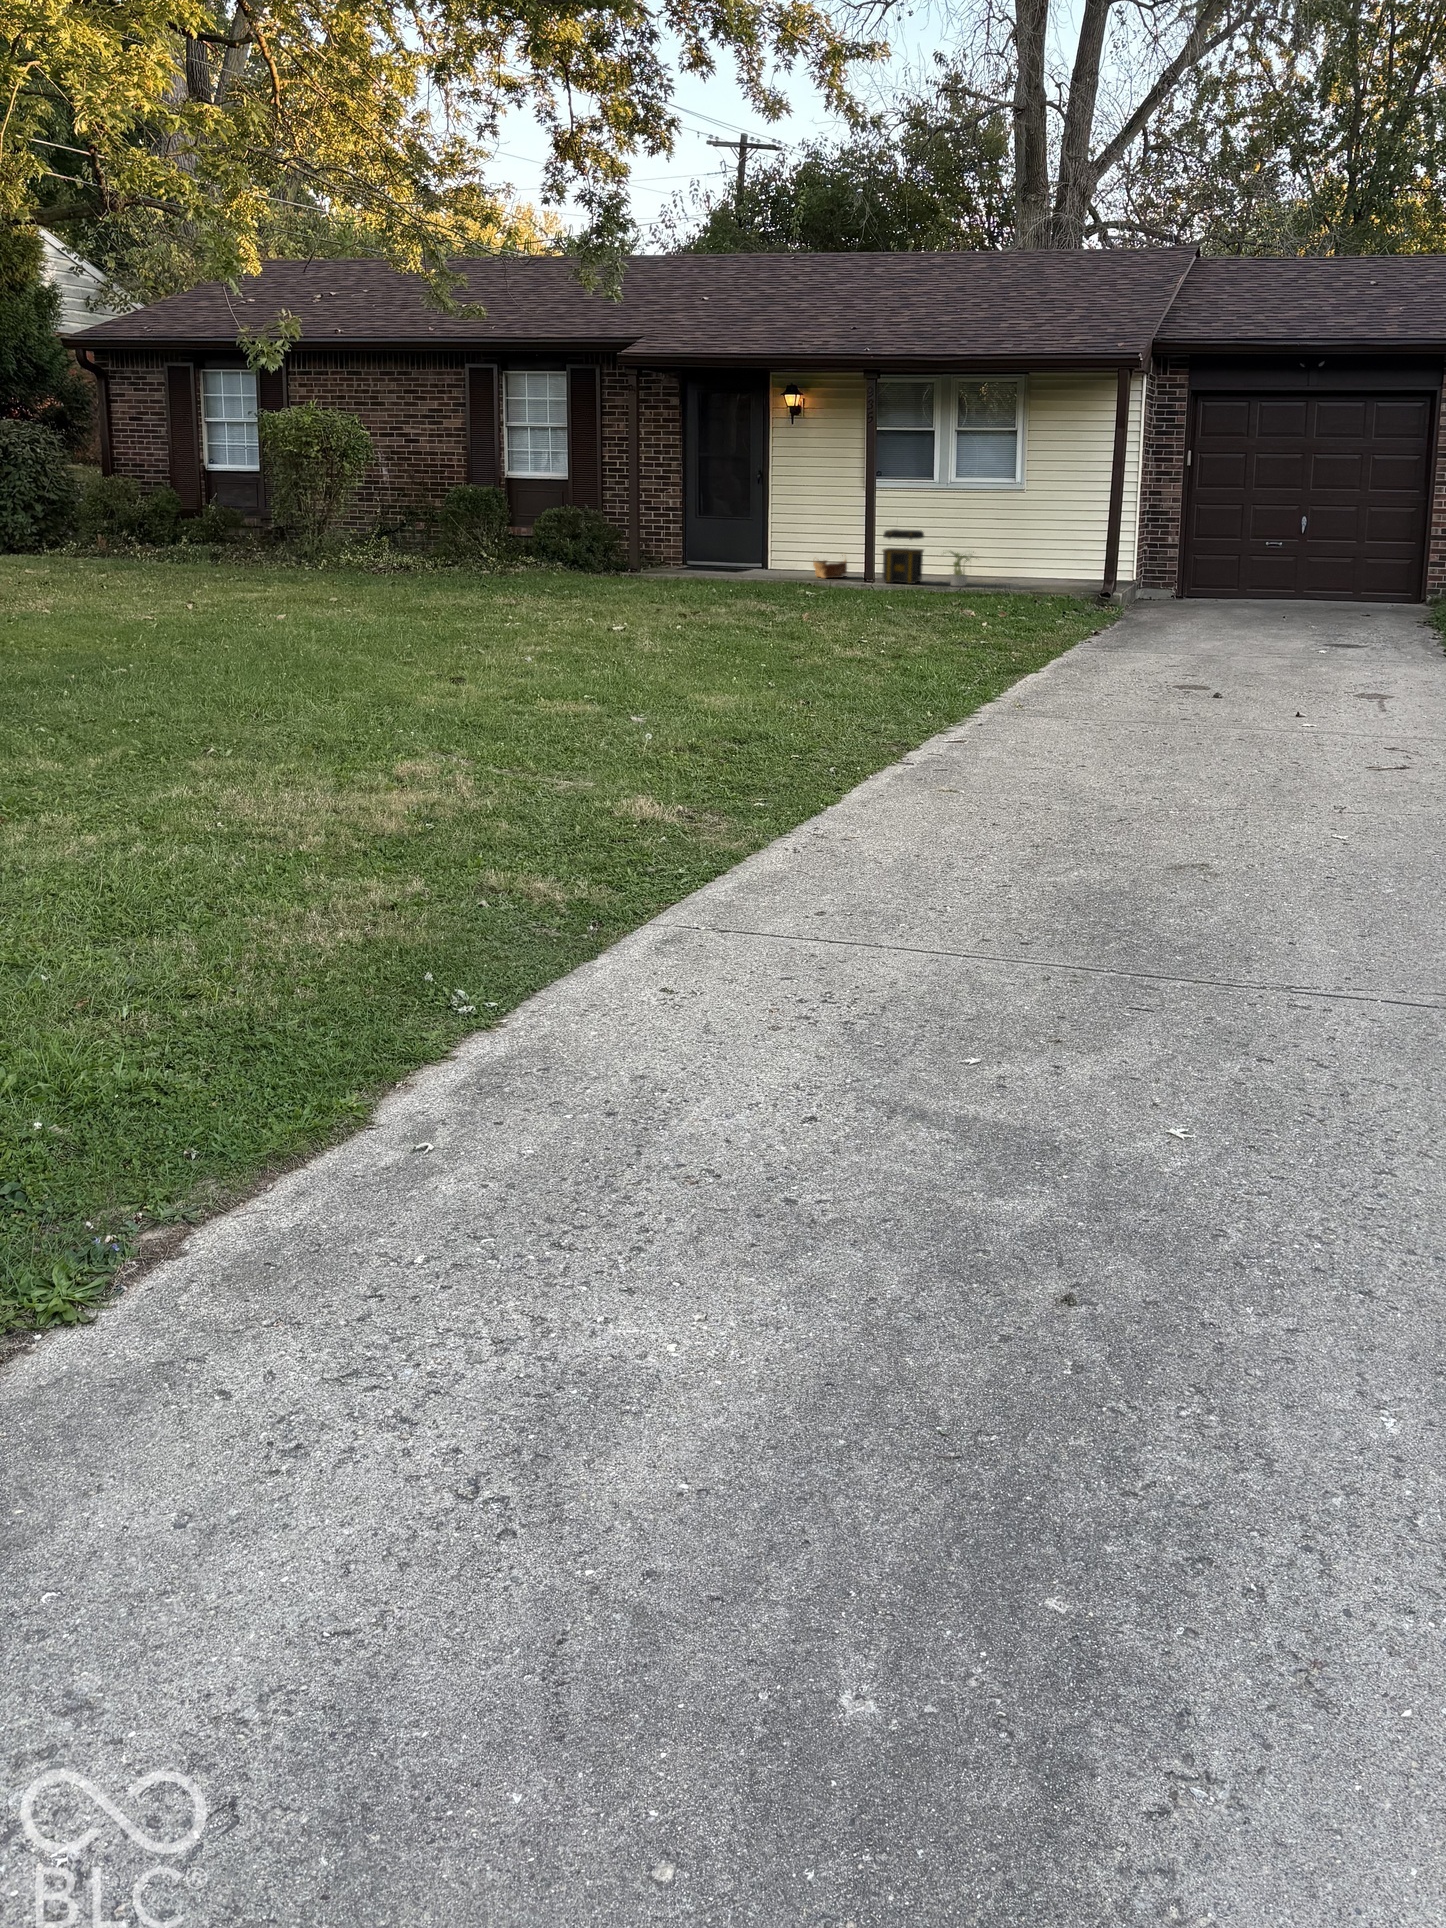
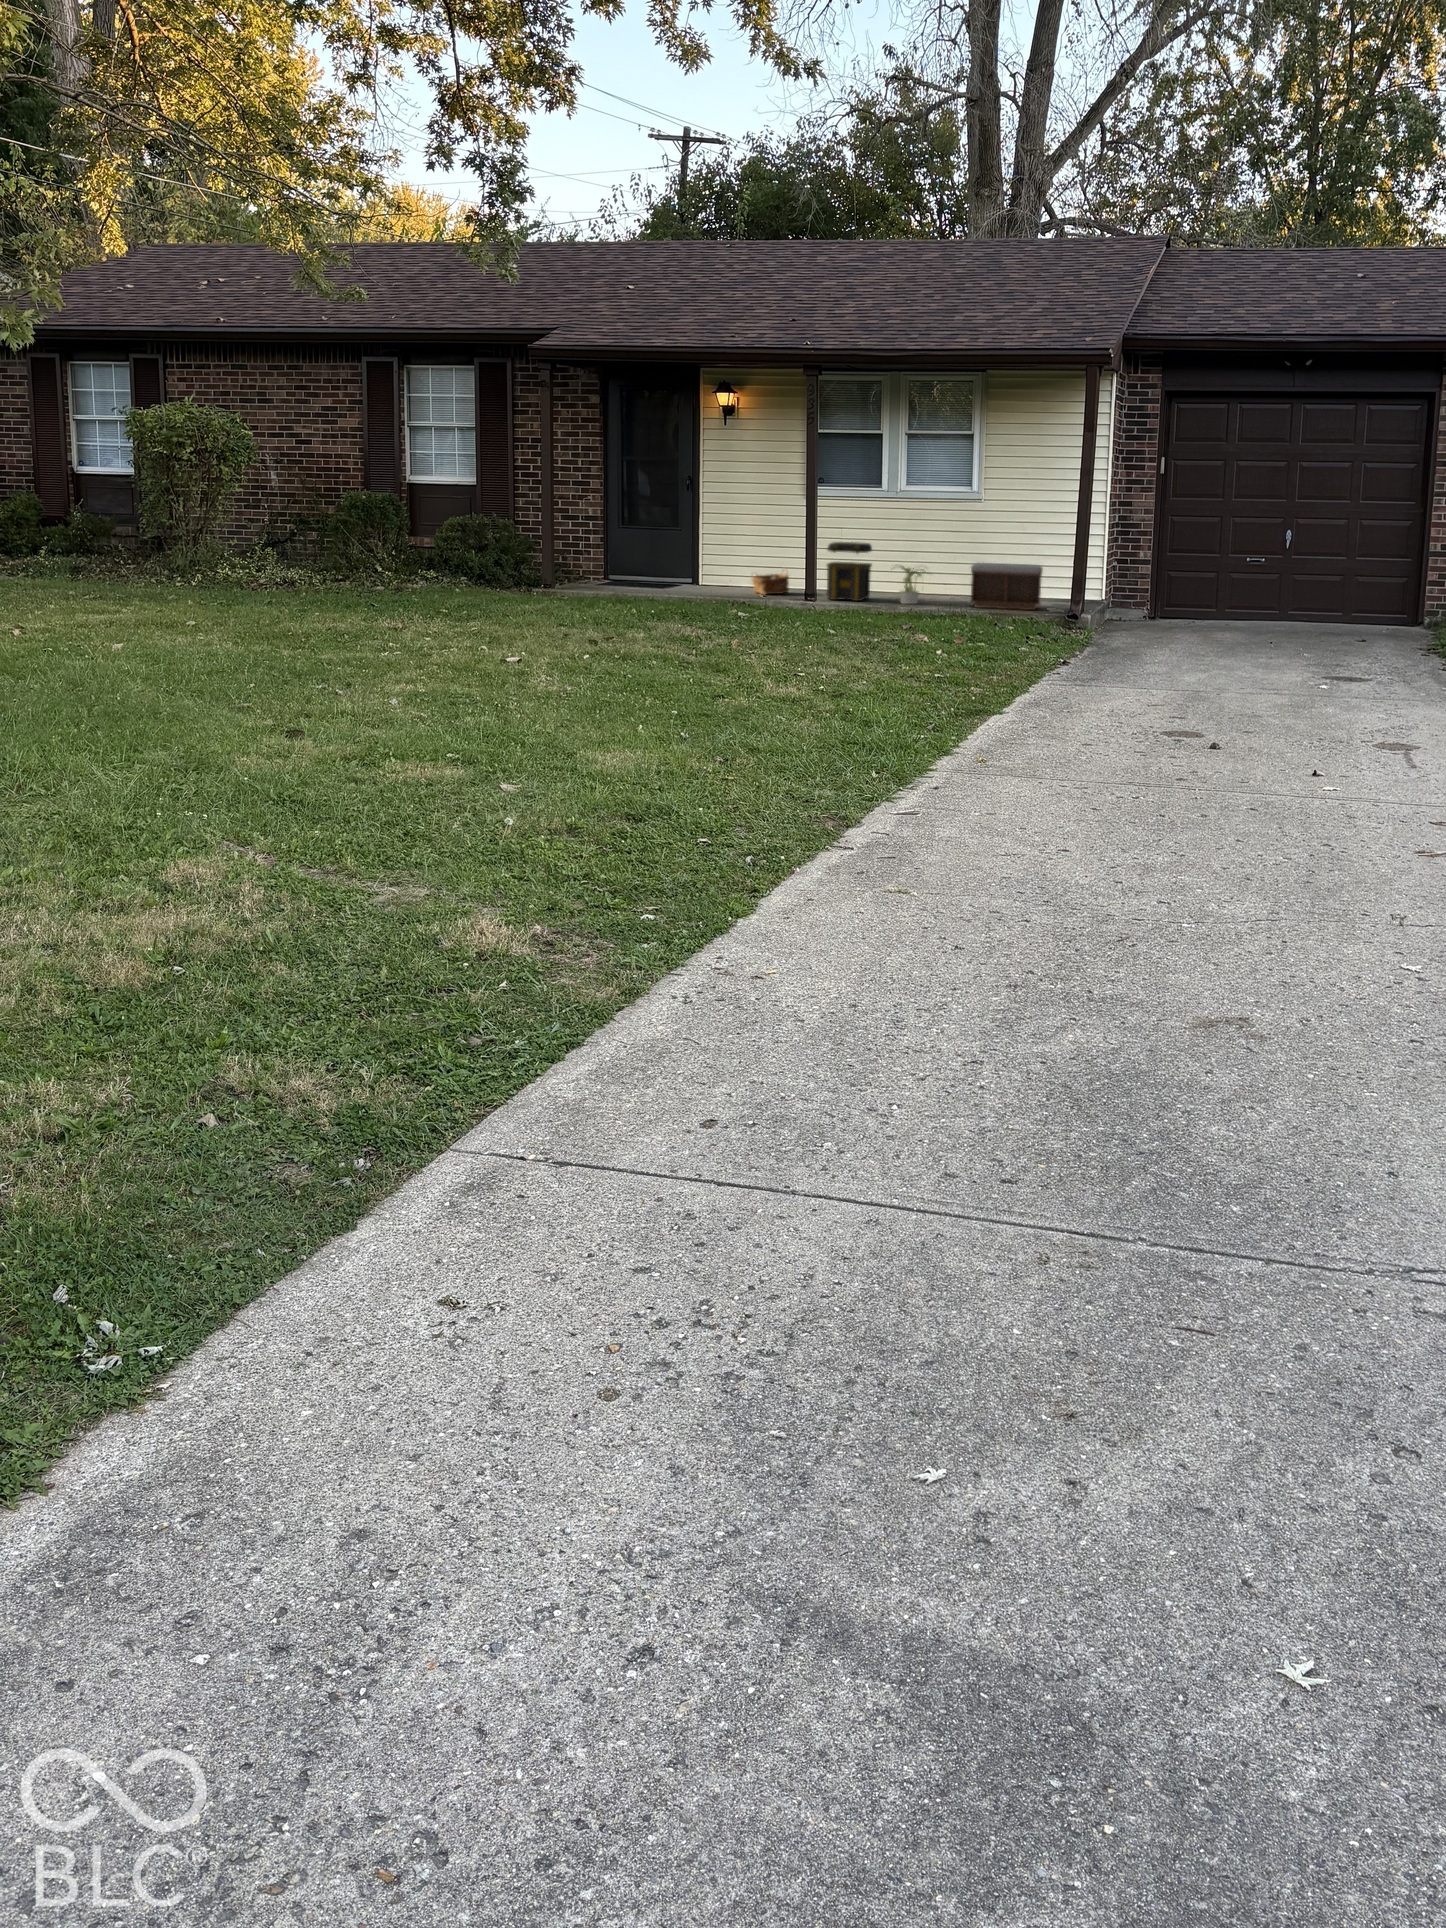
bench: none [1014,548,1082,591] -> present [971,562,1043,610]

